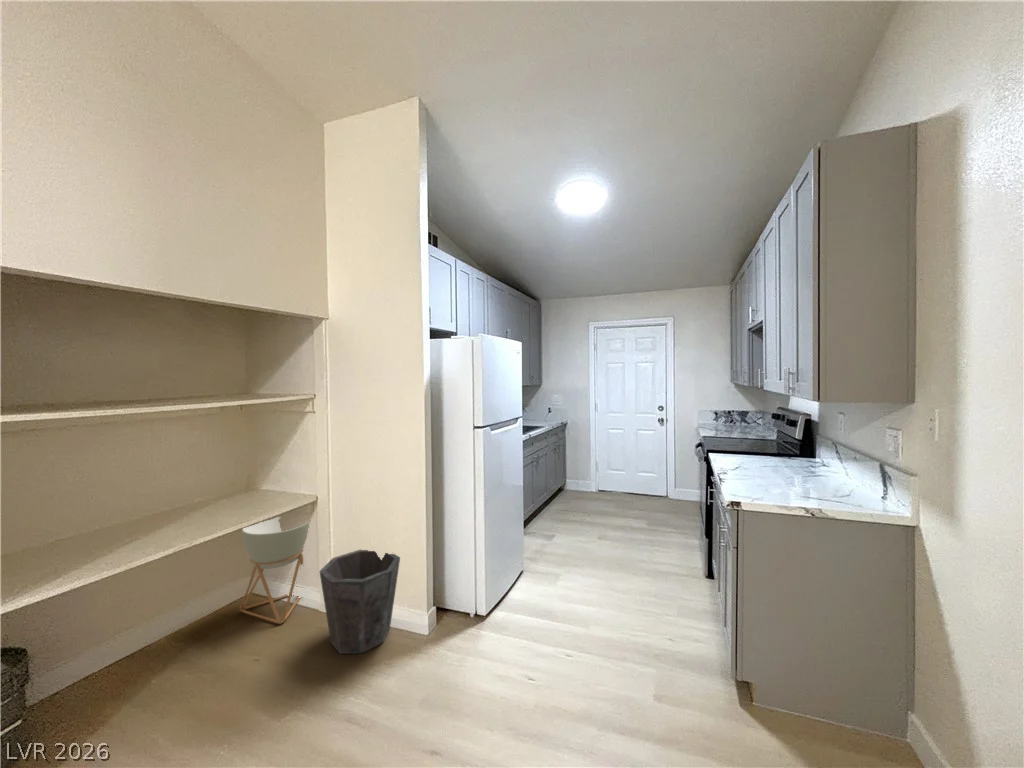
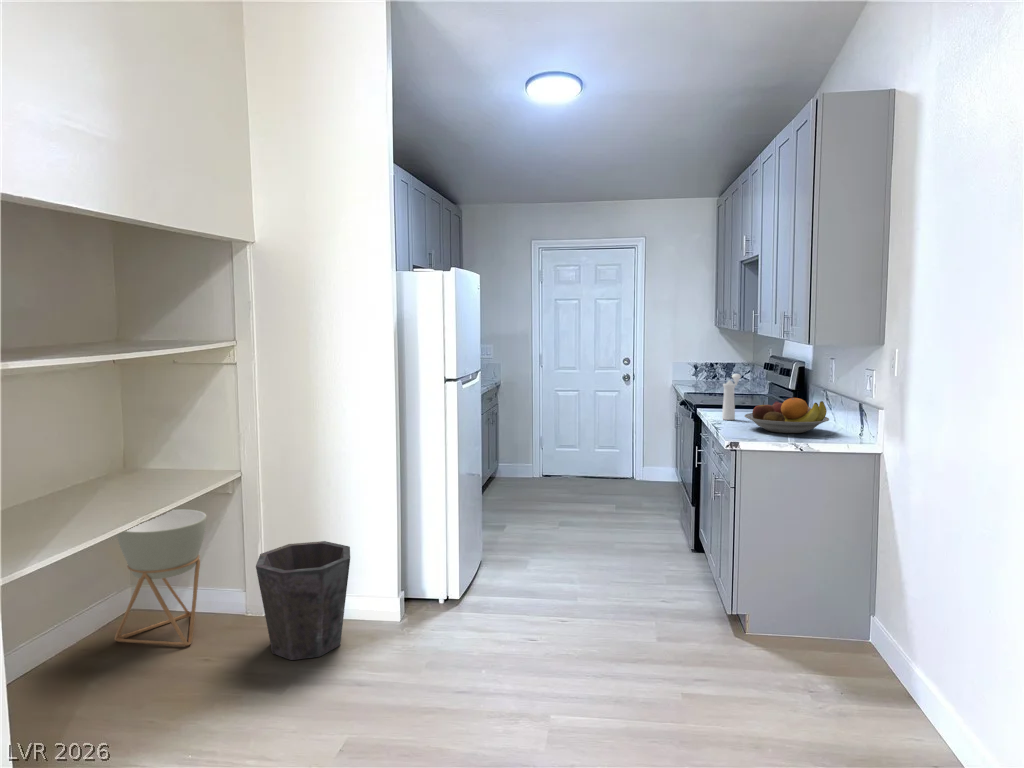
pepper mill: none [729,426,747,468] -> present [722,374,741,420]
fruit bowl: none [749,454,844,491] -> present [745,398,829,433]

